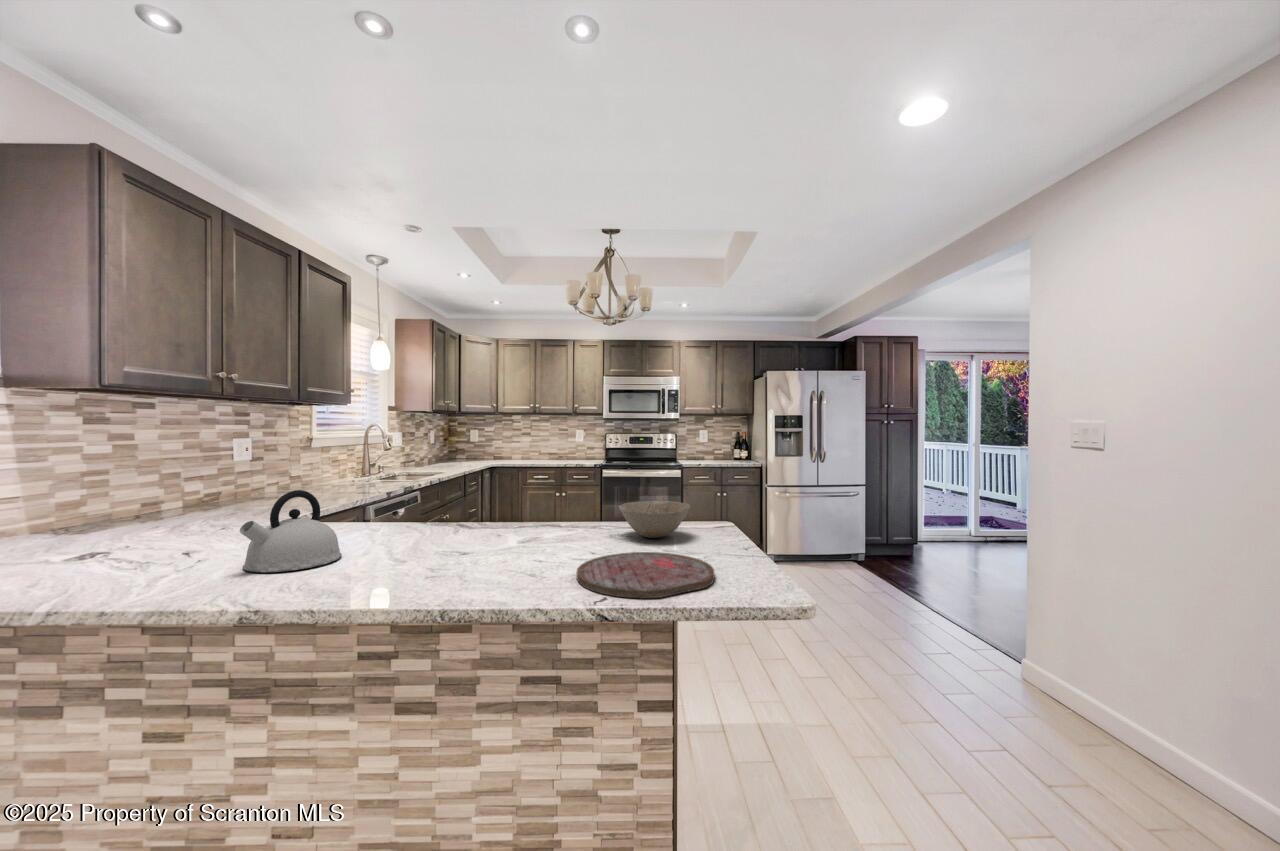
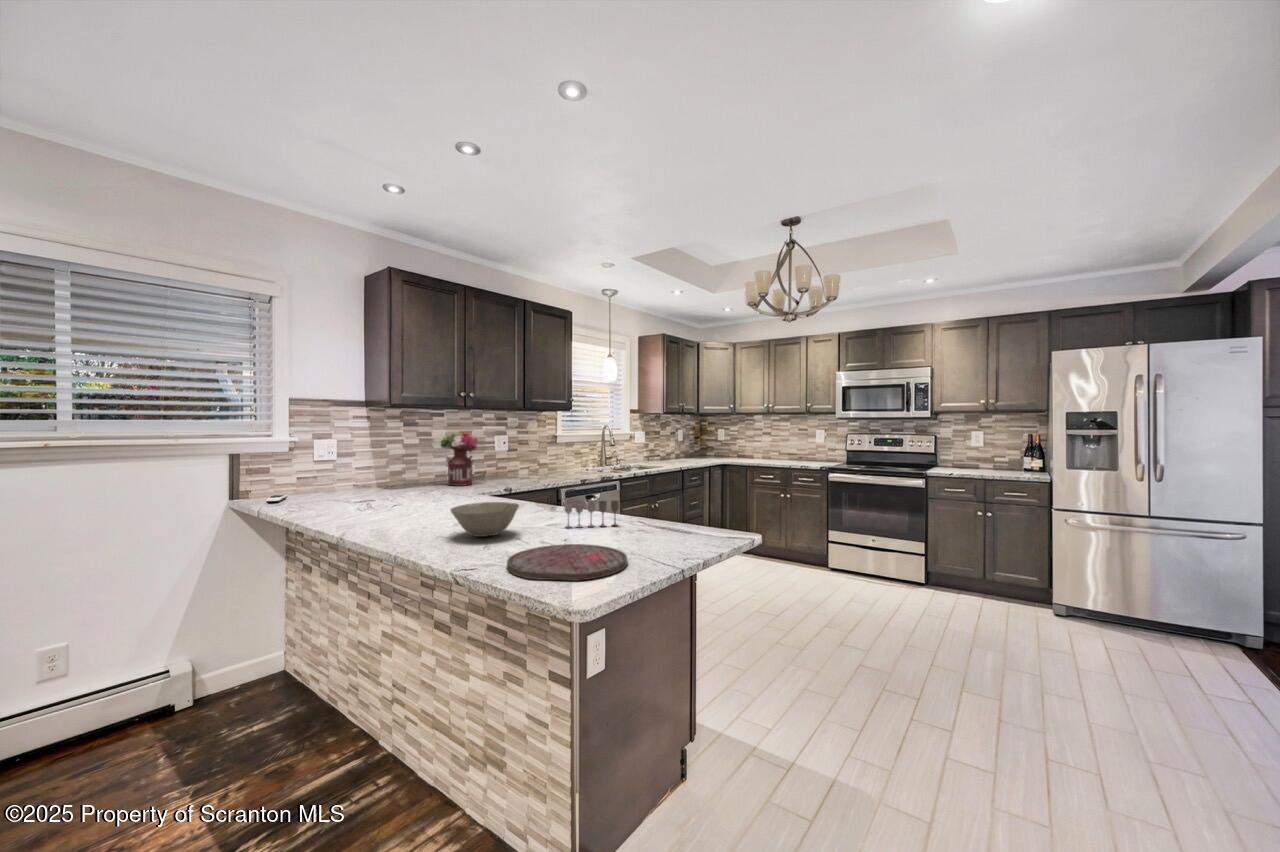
flower arrangement: none [168,432,242,515] -> present [440,432,478,486]
kettle: present [240,490,342,572] -> none [389,472,453,523]
bowl: present [619,501,690,538] -> present [450,502,519,537]
wine glass: none [525,505,579,543] -> present [564,501,619,528]

